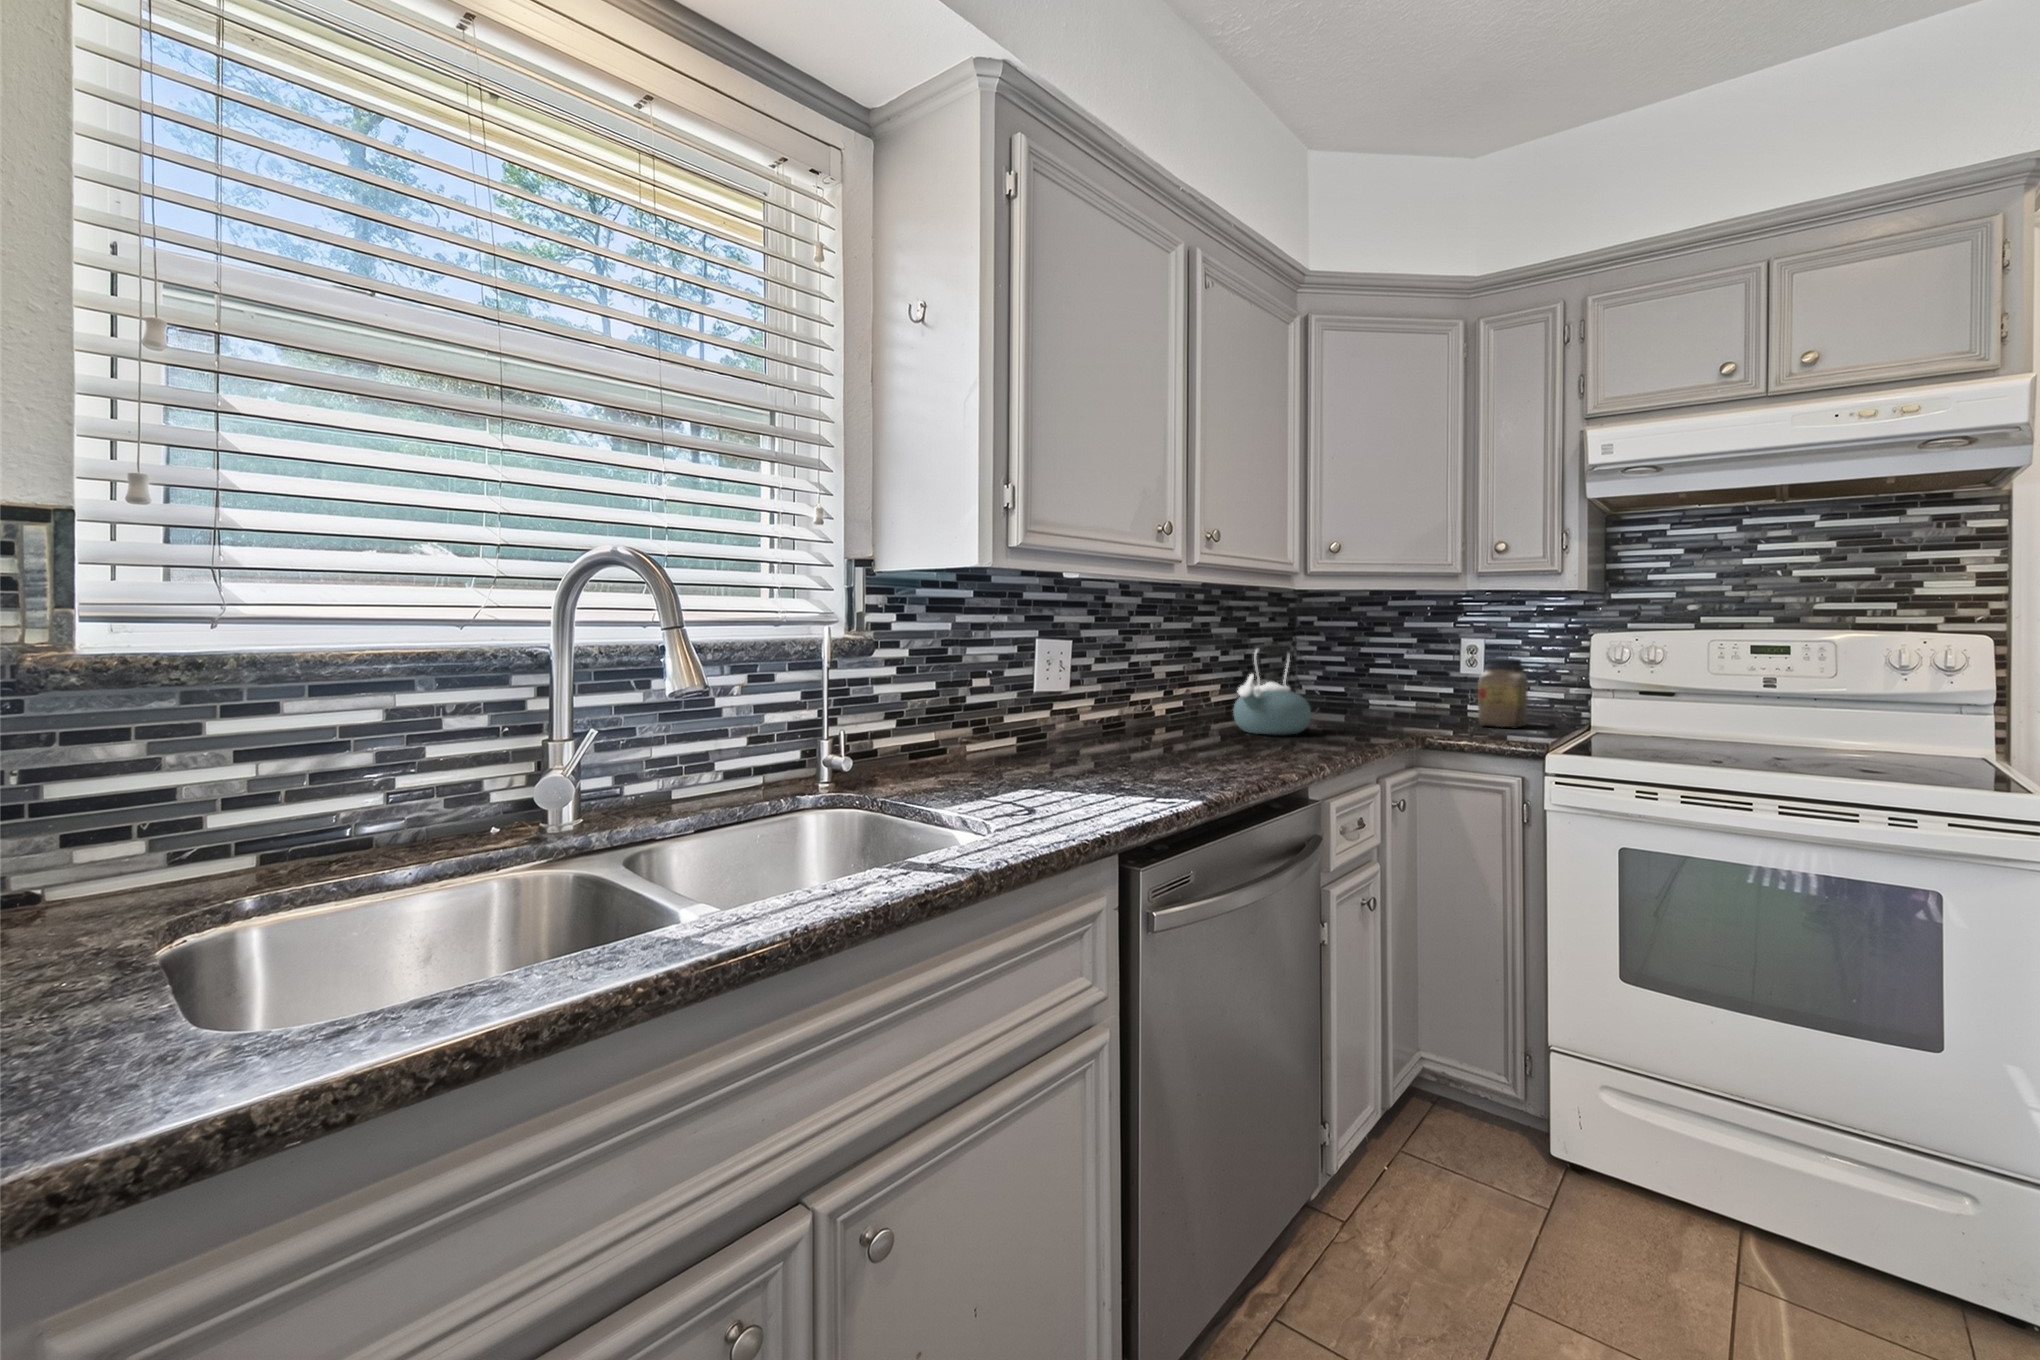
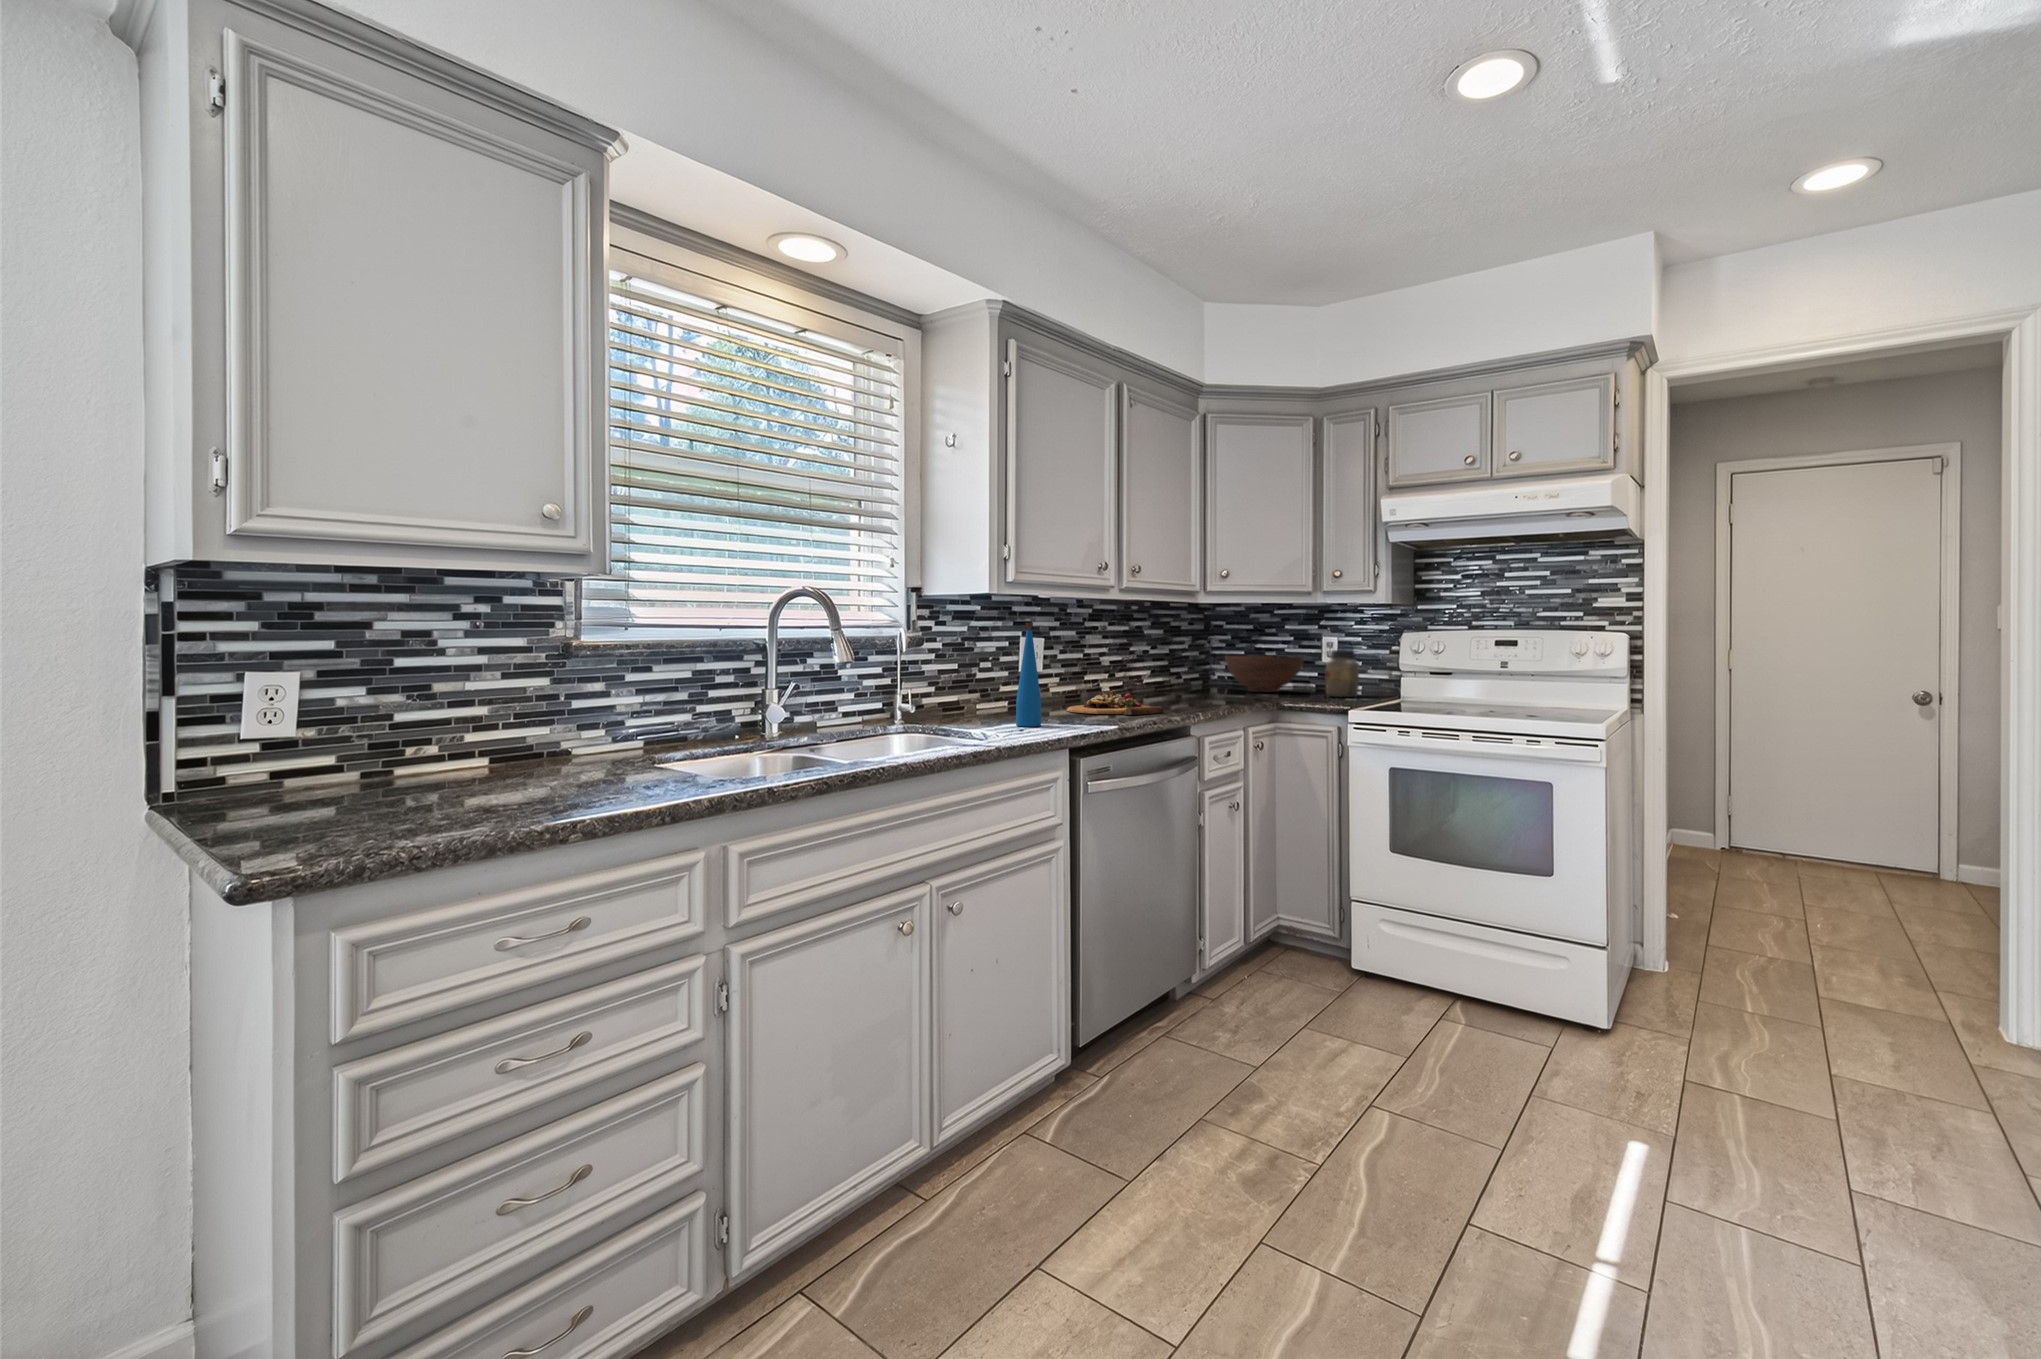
bottle: none [1023,617,1067,800] -> present [1016,623,1041,726]
kettle: present [1233,644,1311,735] -> none [1156,641,1208,701]
fruit bowl: none [1322,663,1436,716] -> present [1225,656,1304,692]
cutting board: none [1105,724,1263,768] -> present [1067,691,1163,715]

